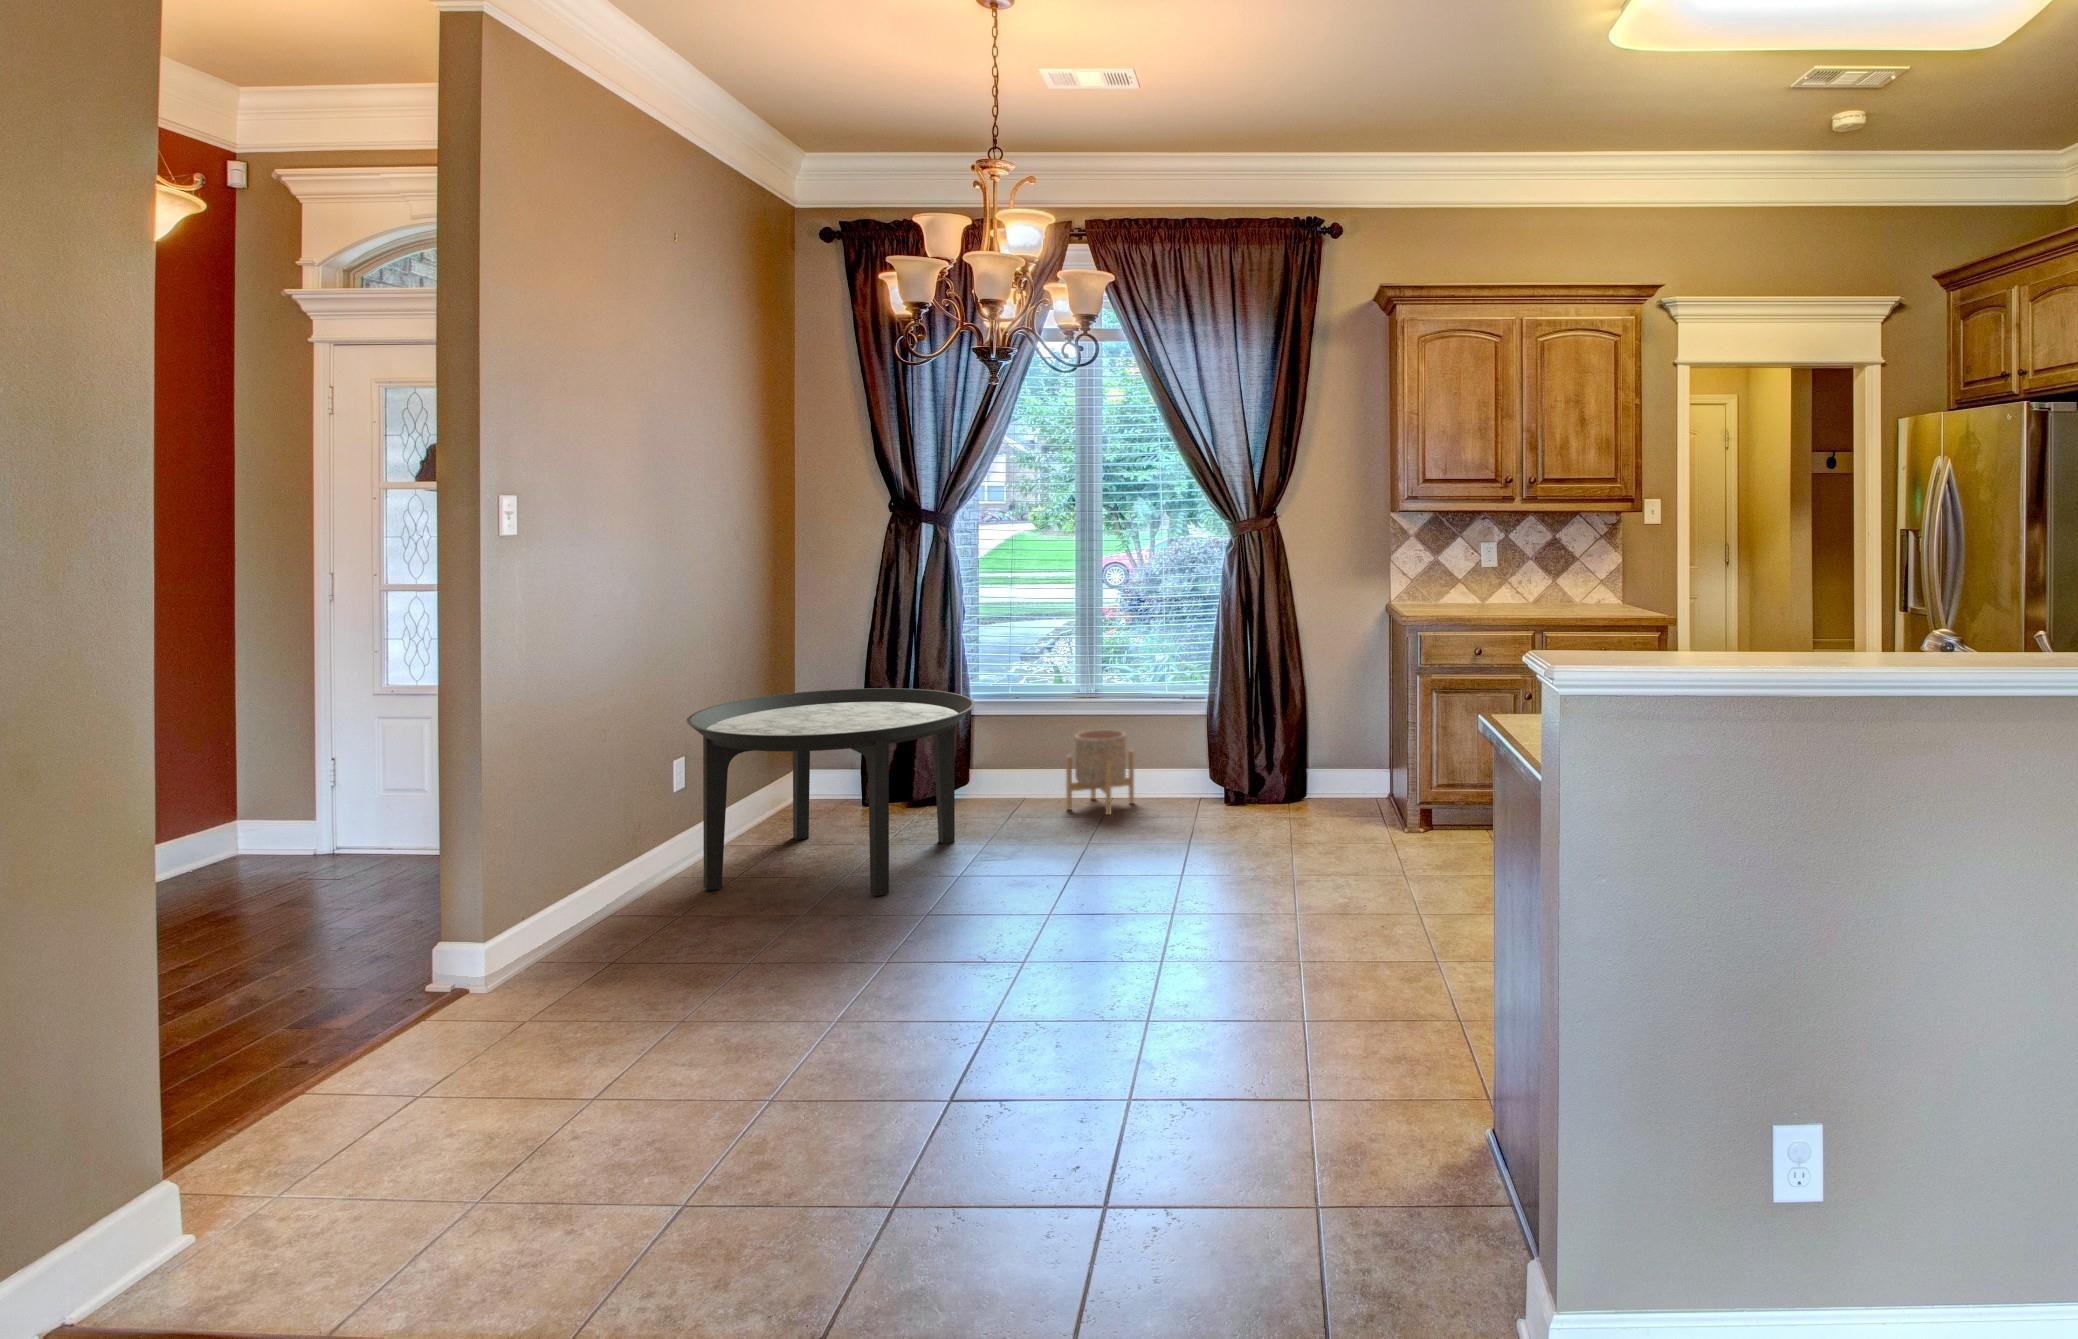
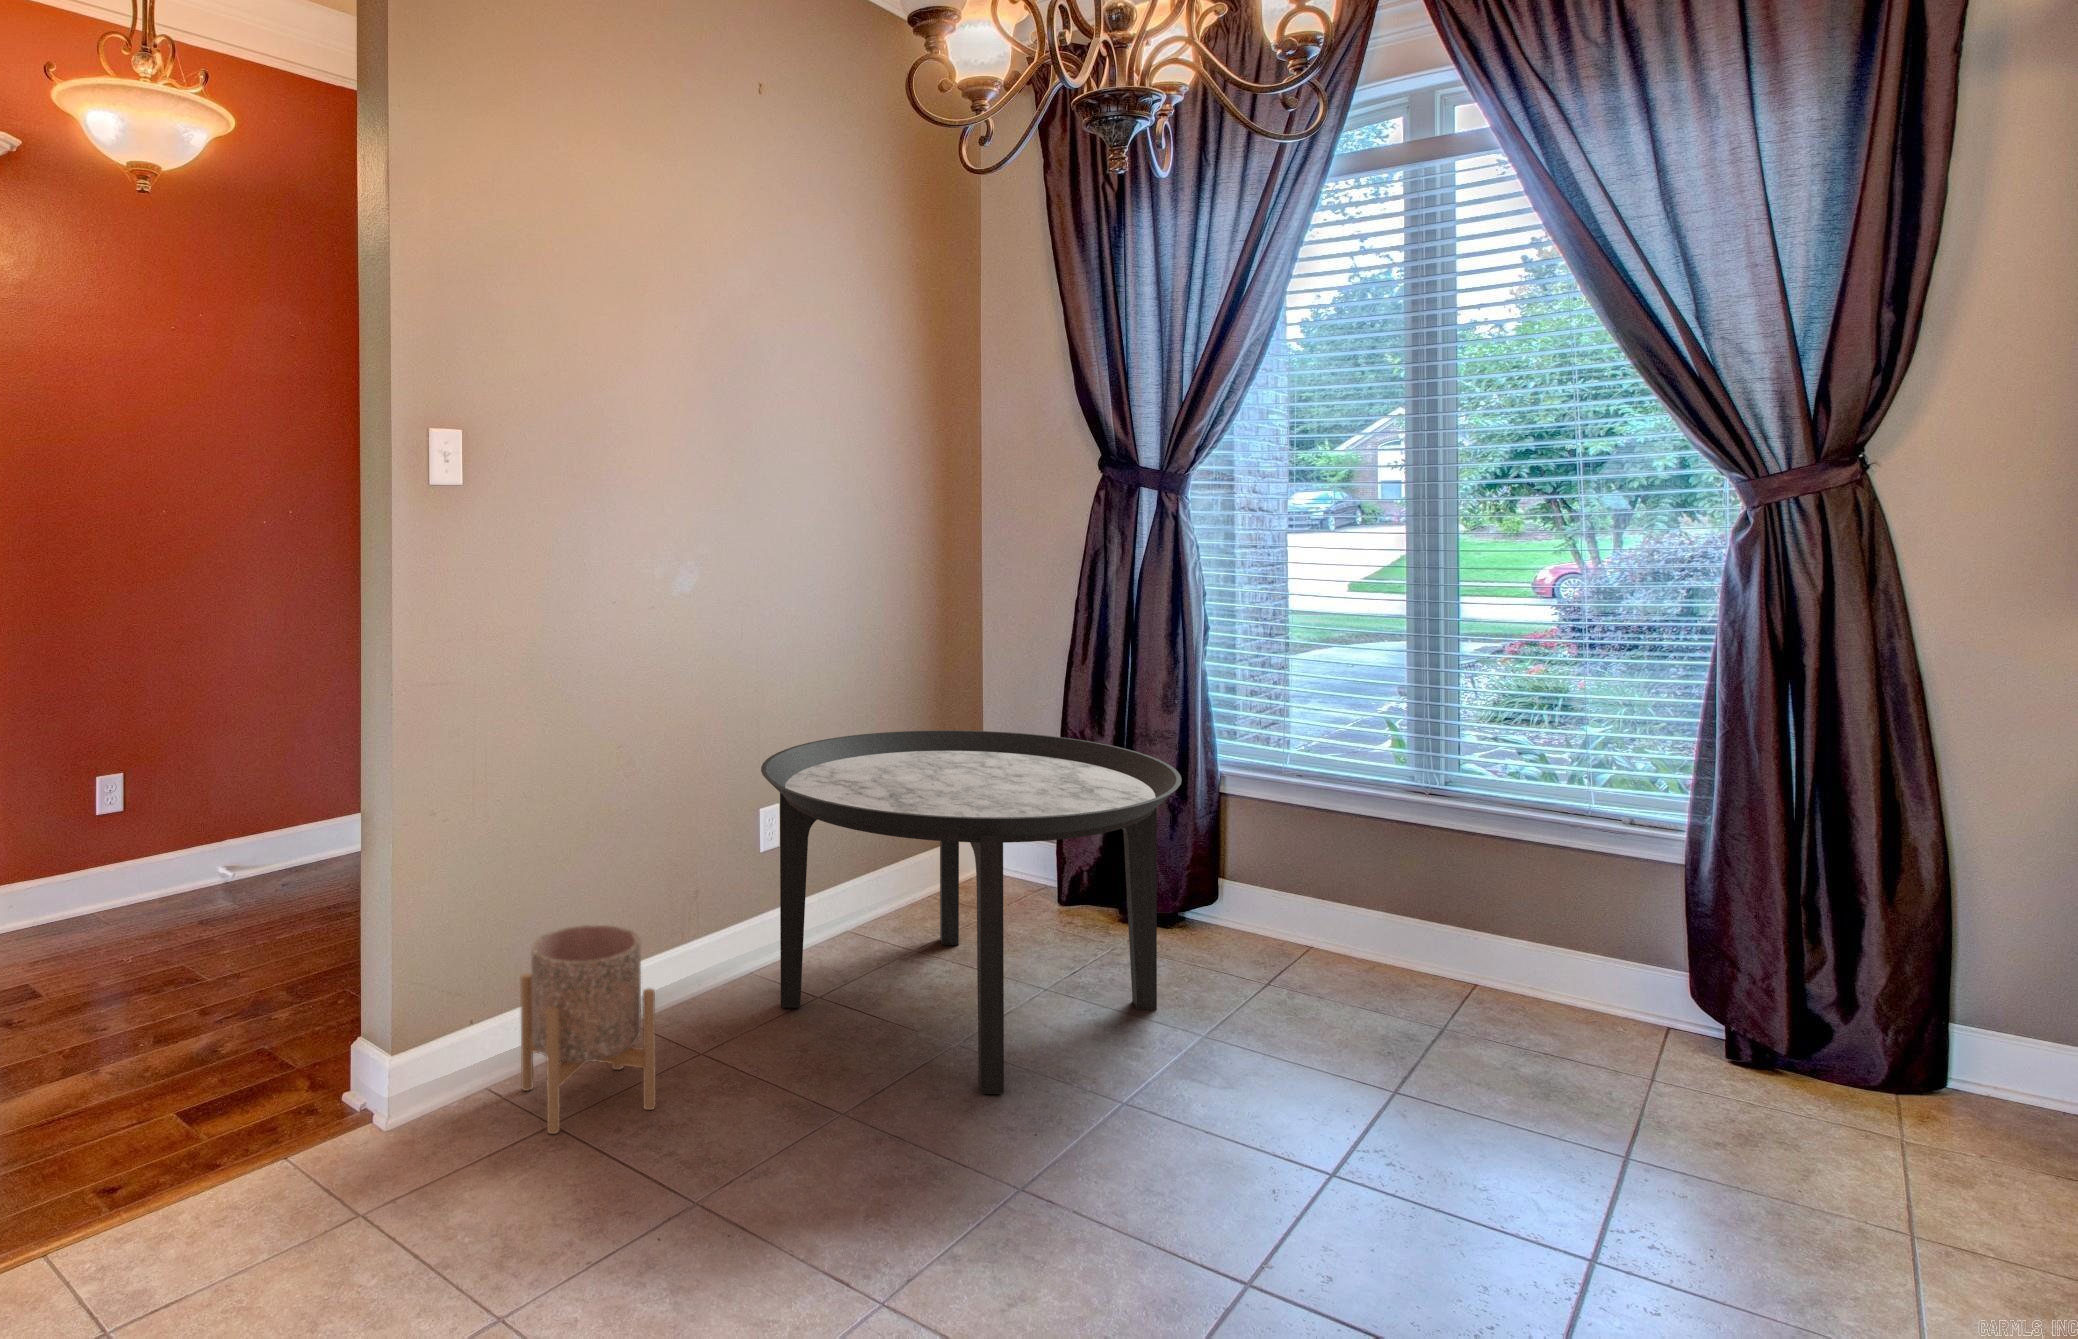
planter: present [1066,730,1134,815] -> present [520,925,656,1134]

